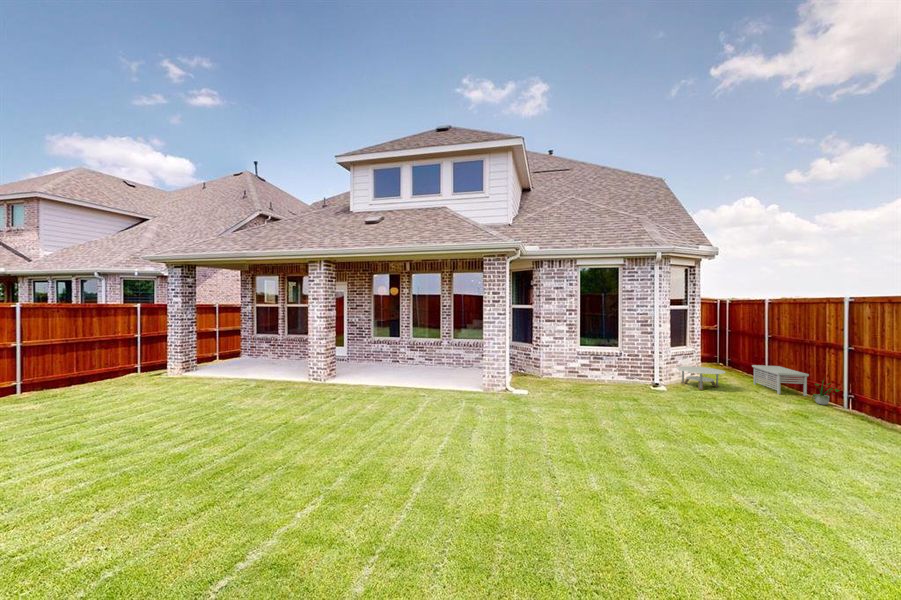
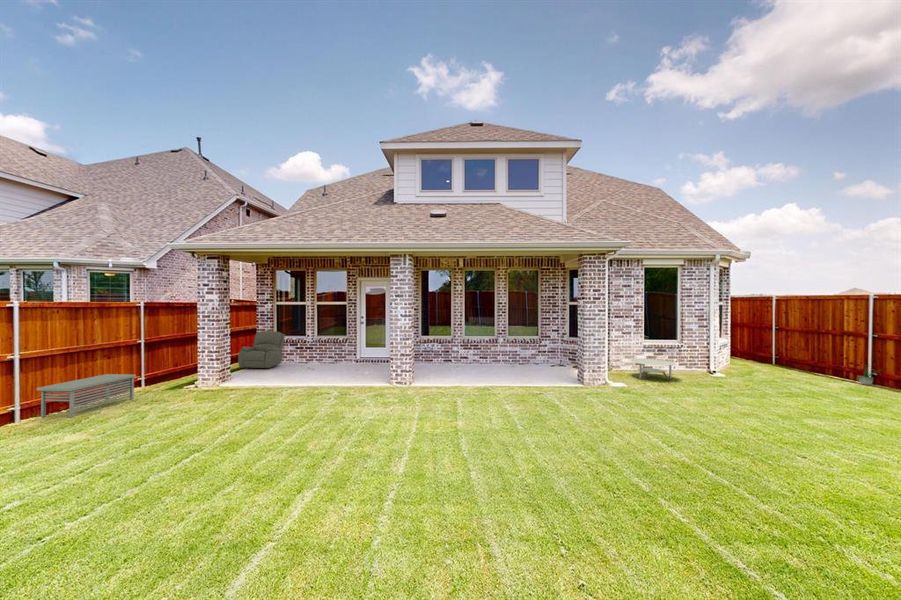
chair: none [218,330,260,363] -> present [238,331,285,369]
storage bench: present [752,365,809,396] -> present [36,374,136,418]
round table: present [677,366,725,390] -> present [629,359,674,380]

